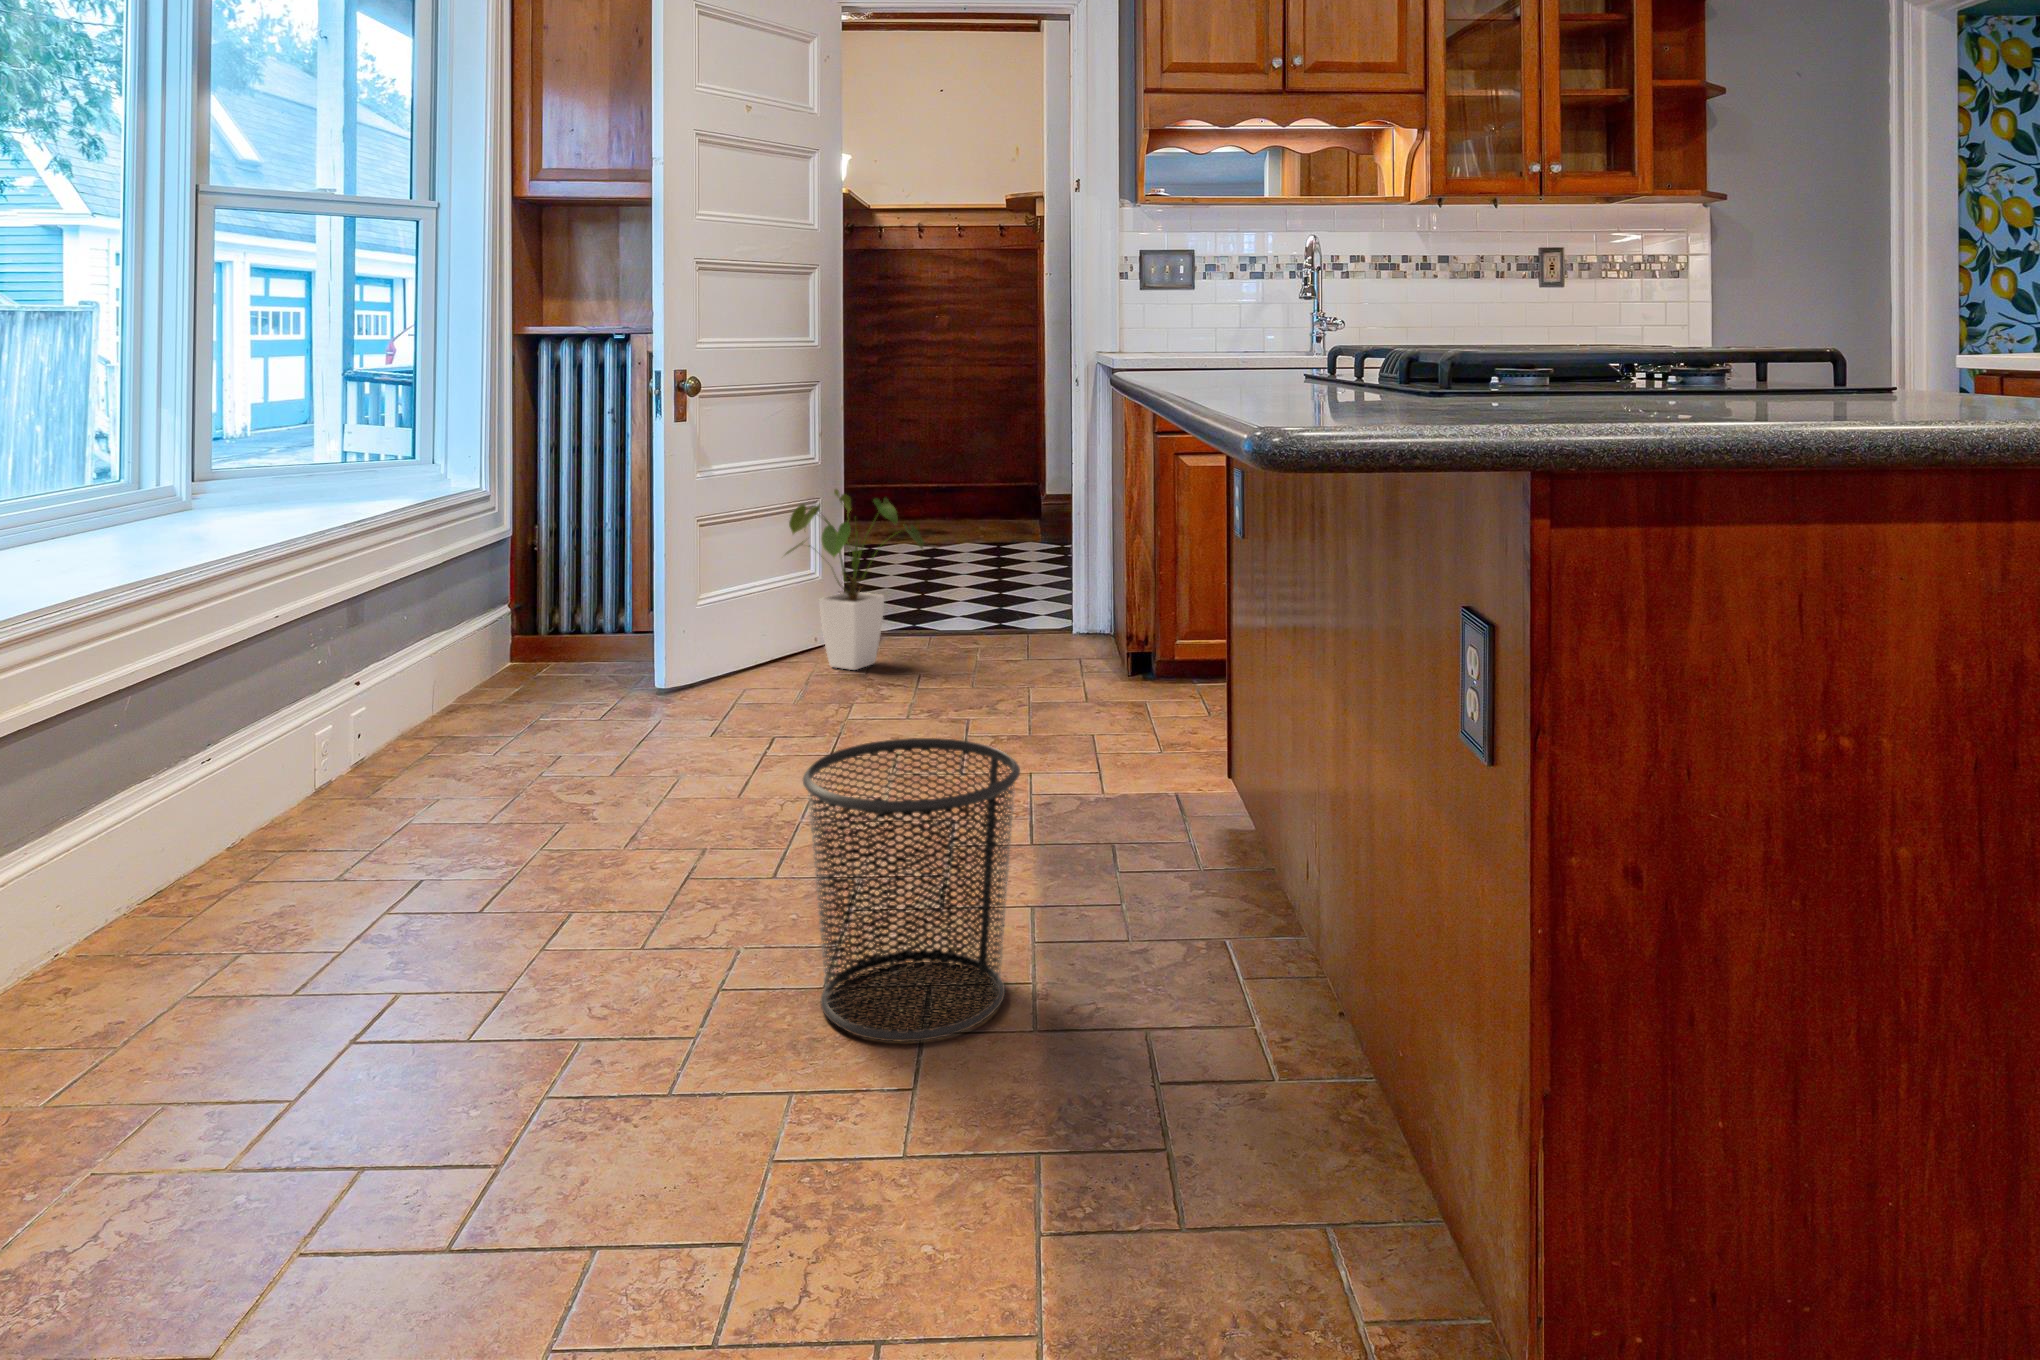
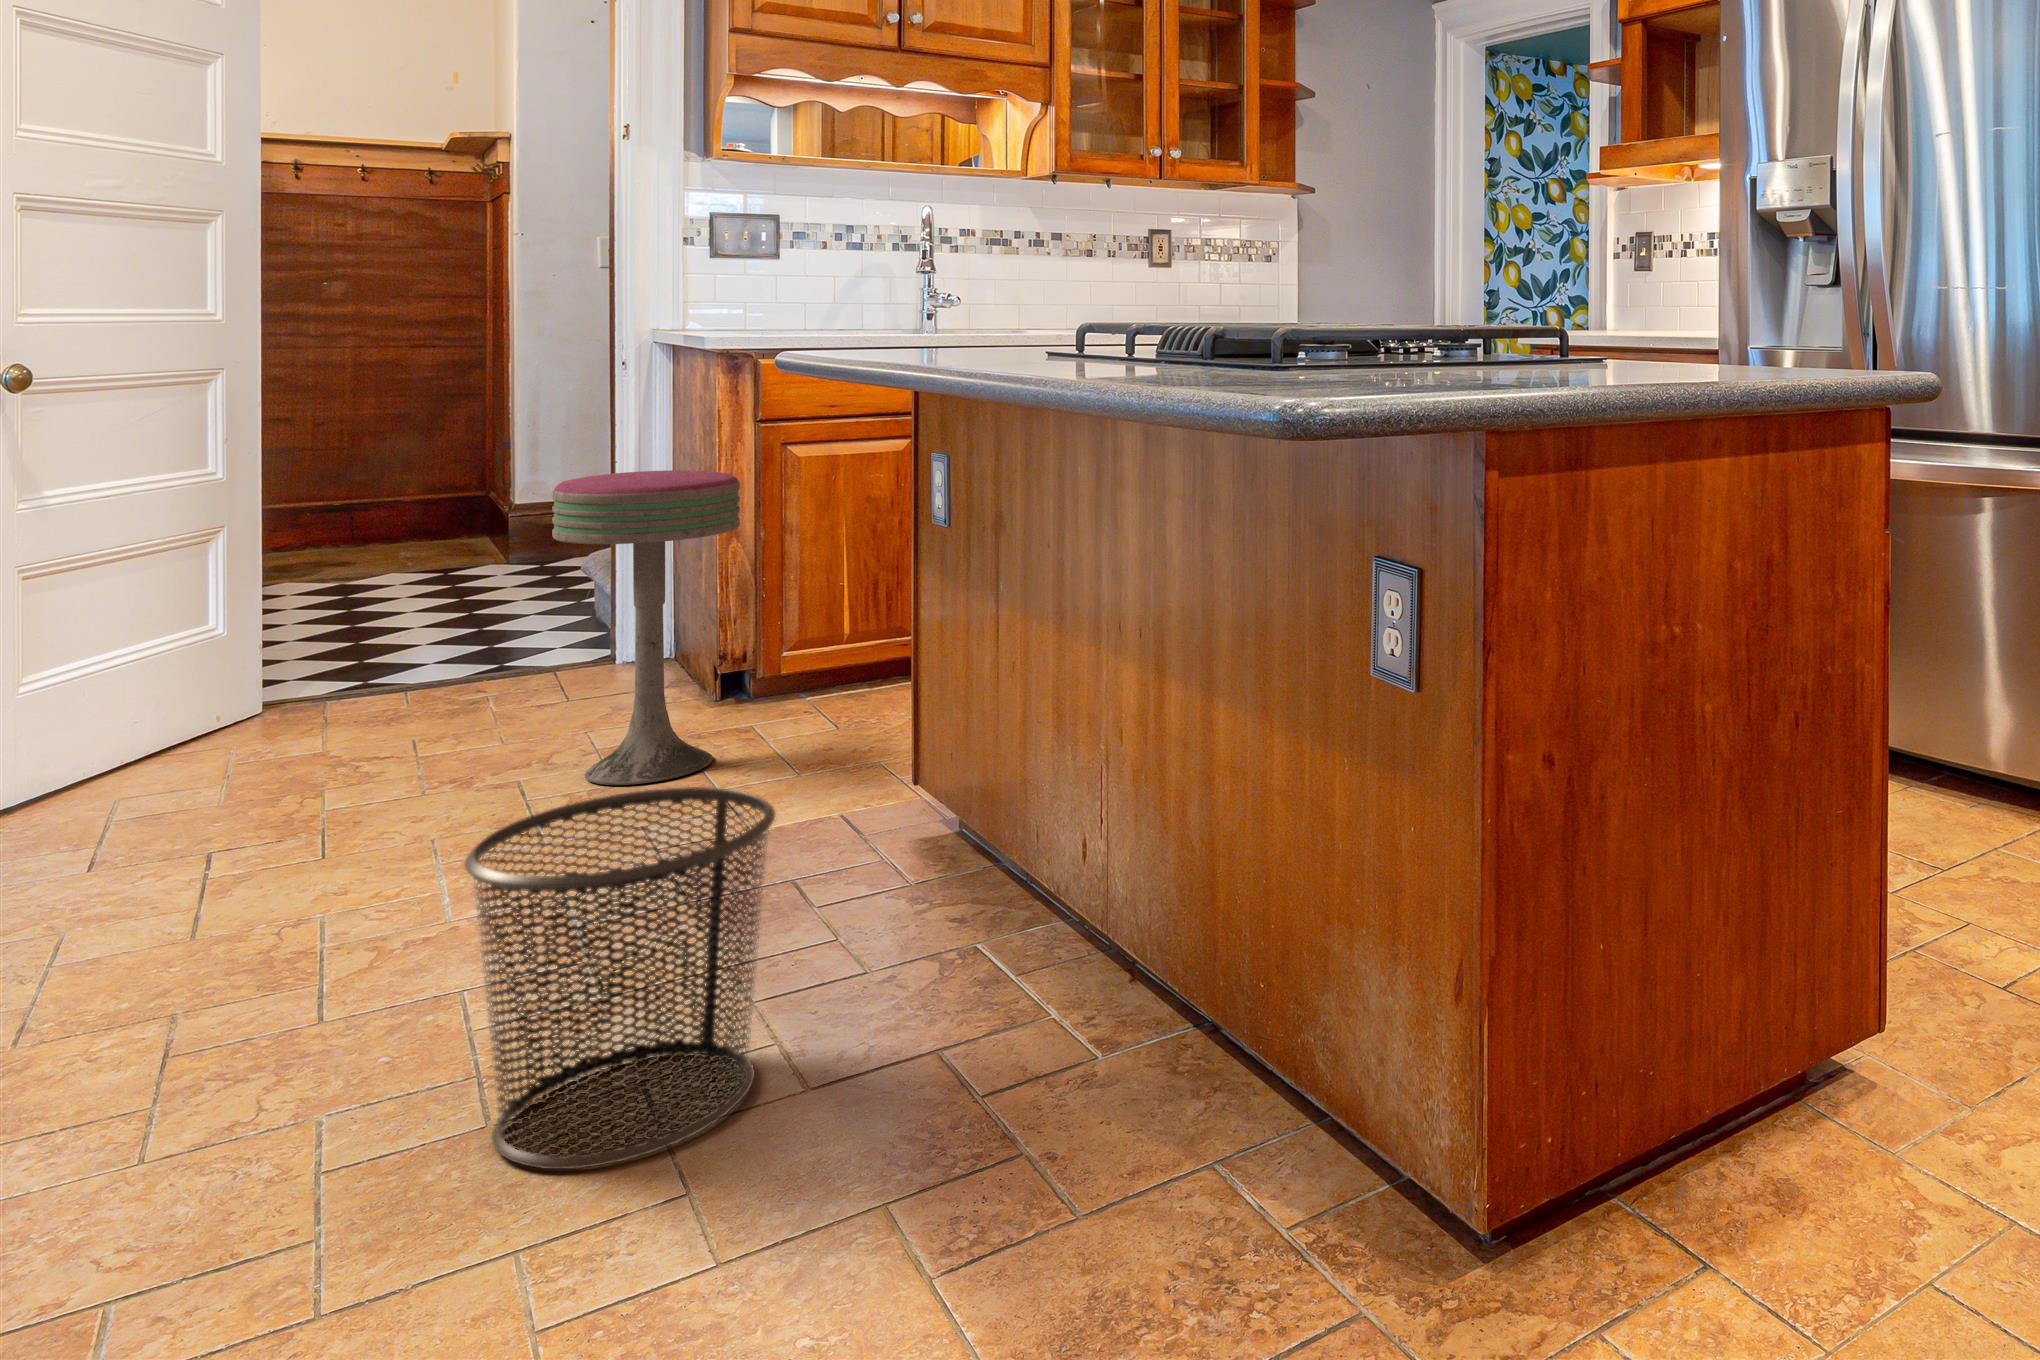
bar stool: none [988,472,1121,733] -> present [552,470,740,785]
house plant: present [786,489,923,670] -> none [154,515,413,757]

